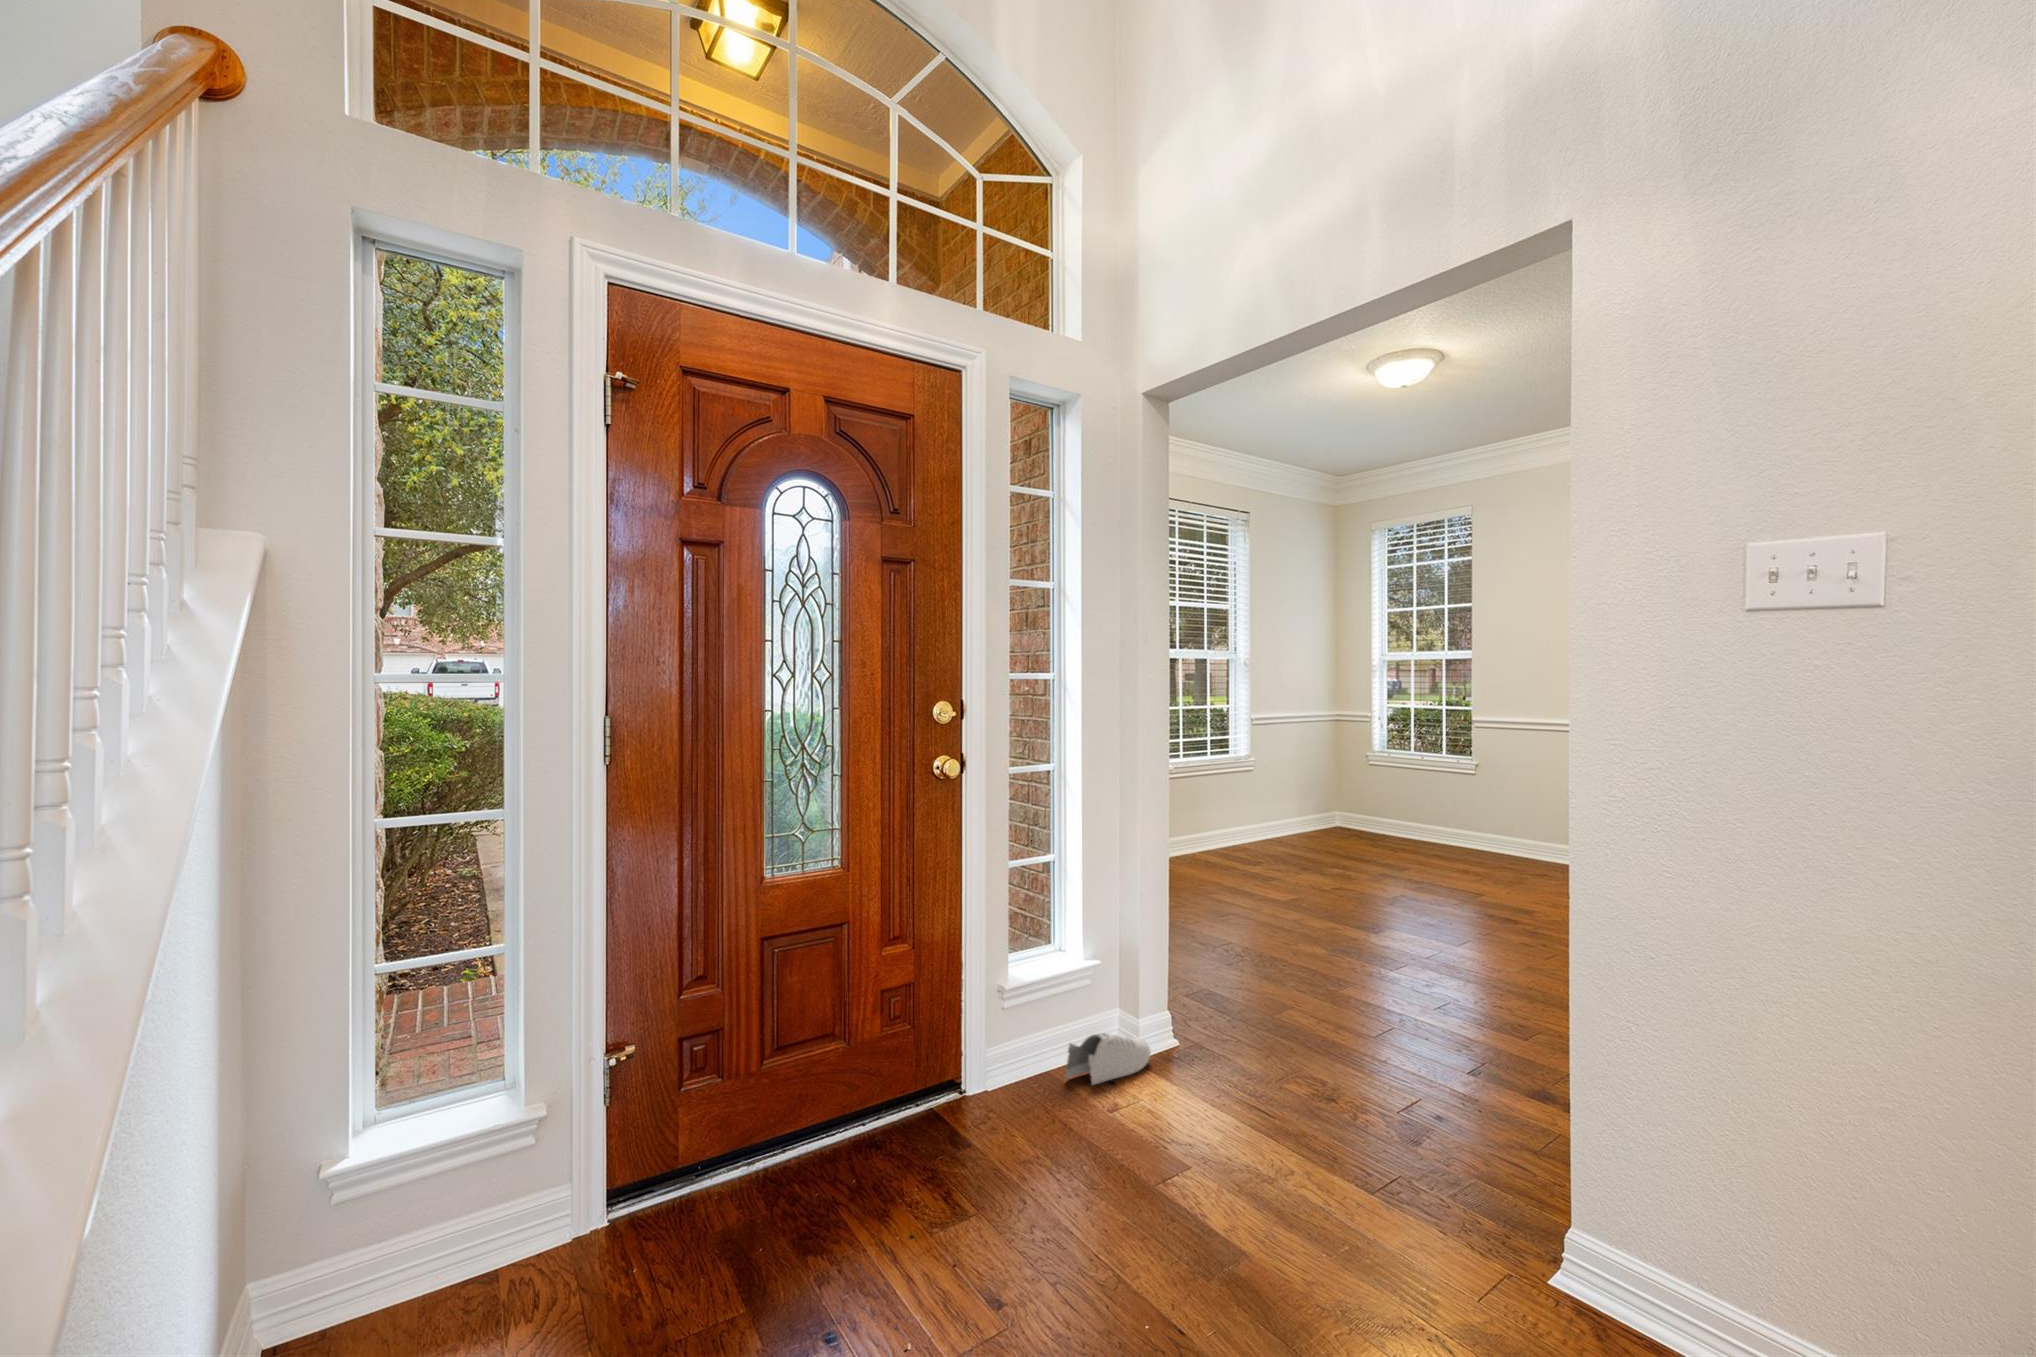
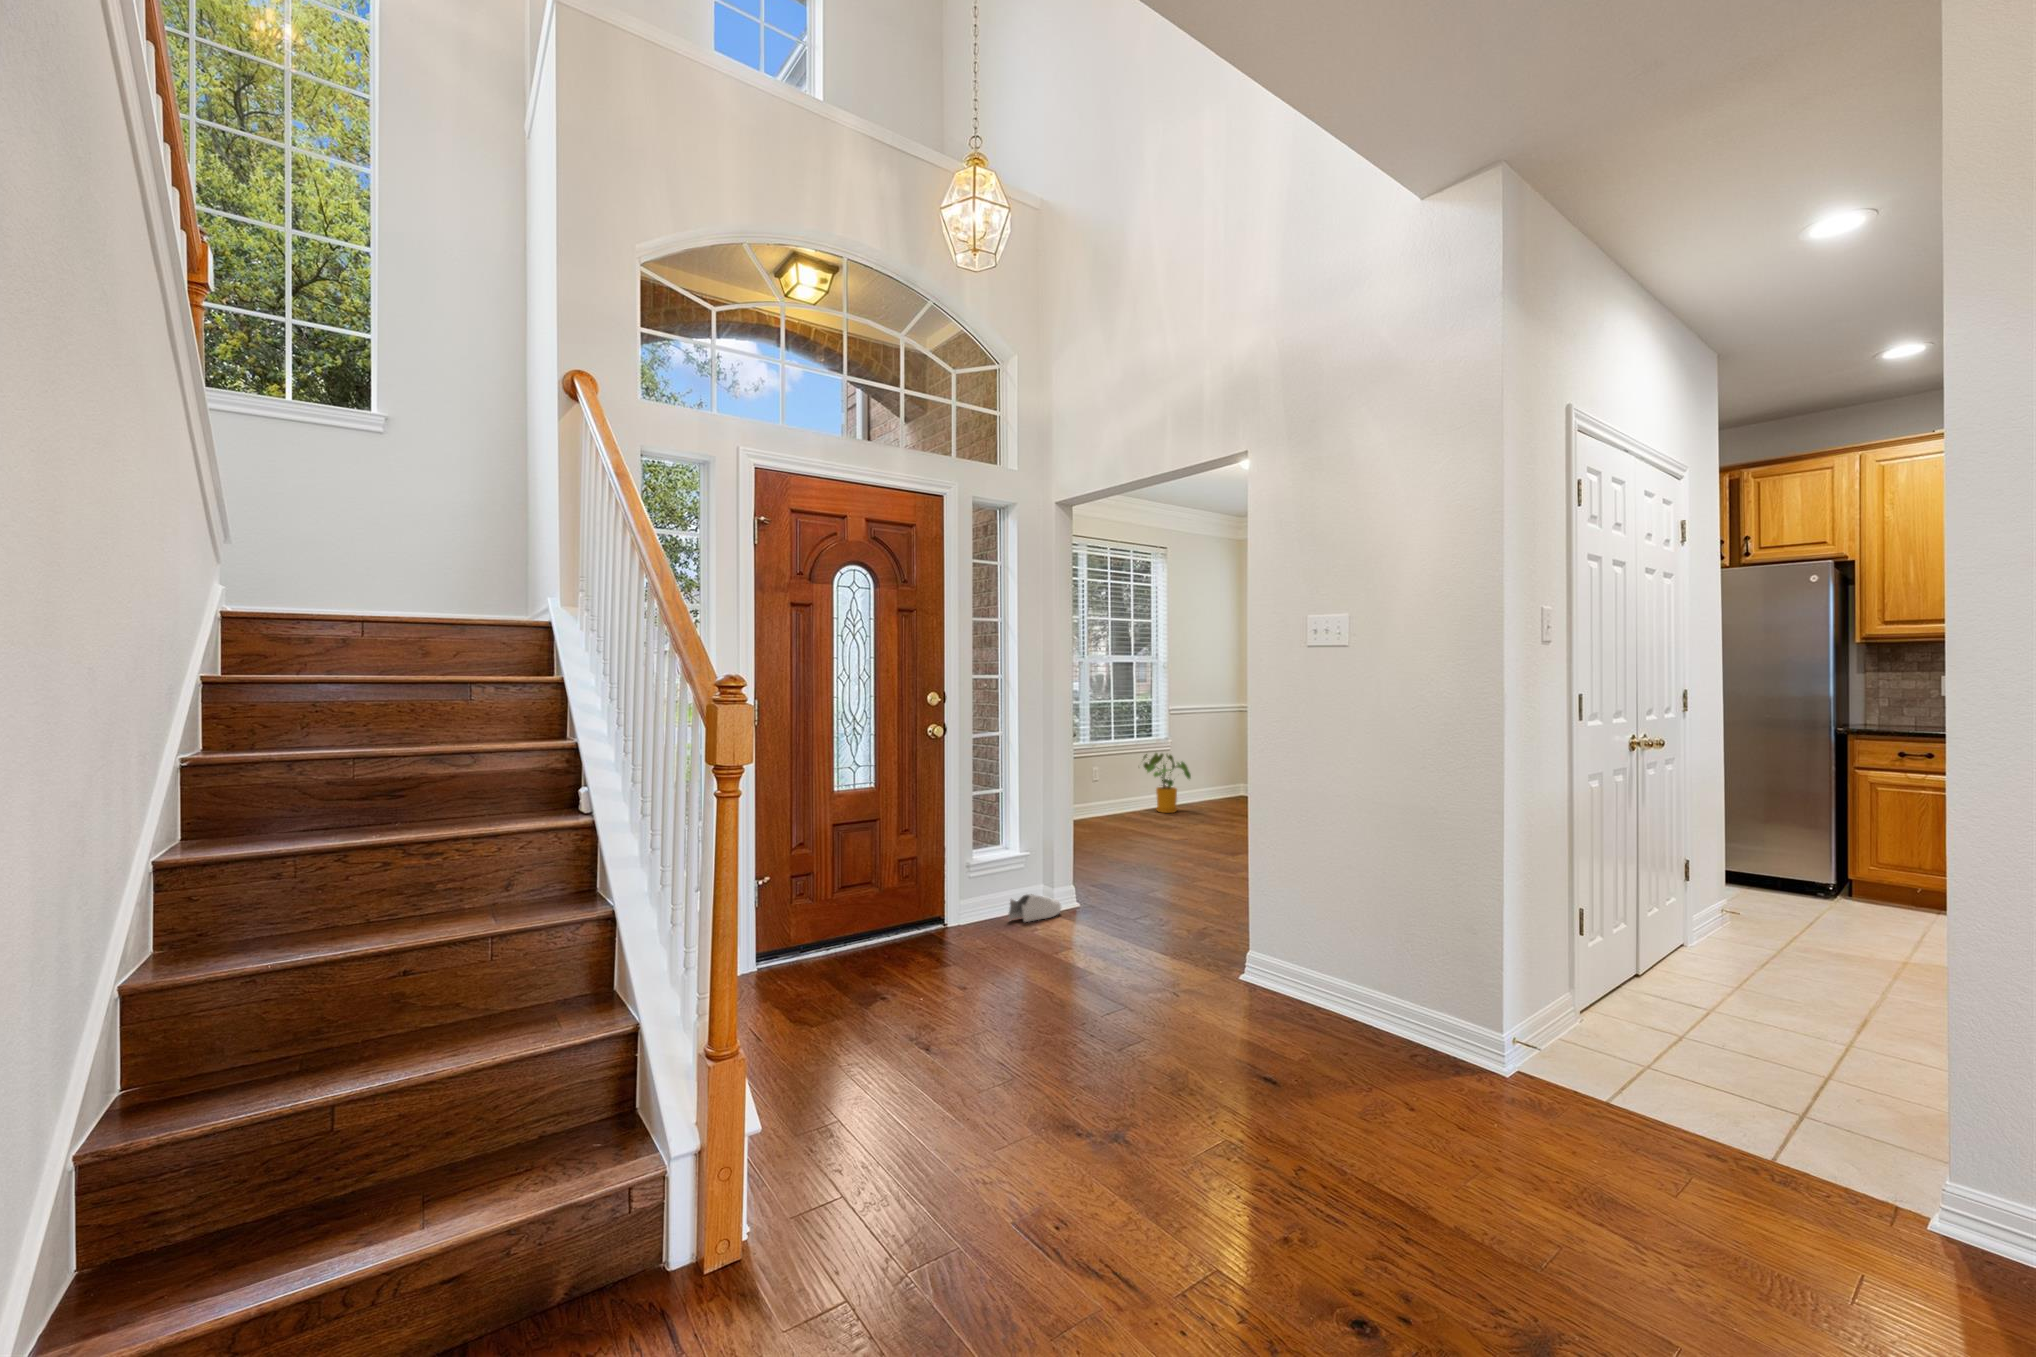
house plant: none [1213,775,1285,855] -> present [1143,753,1191,813]

